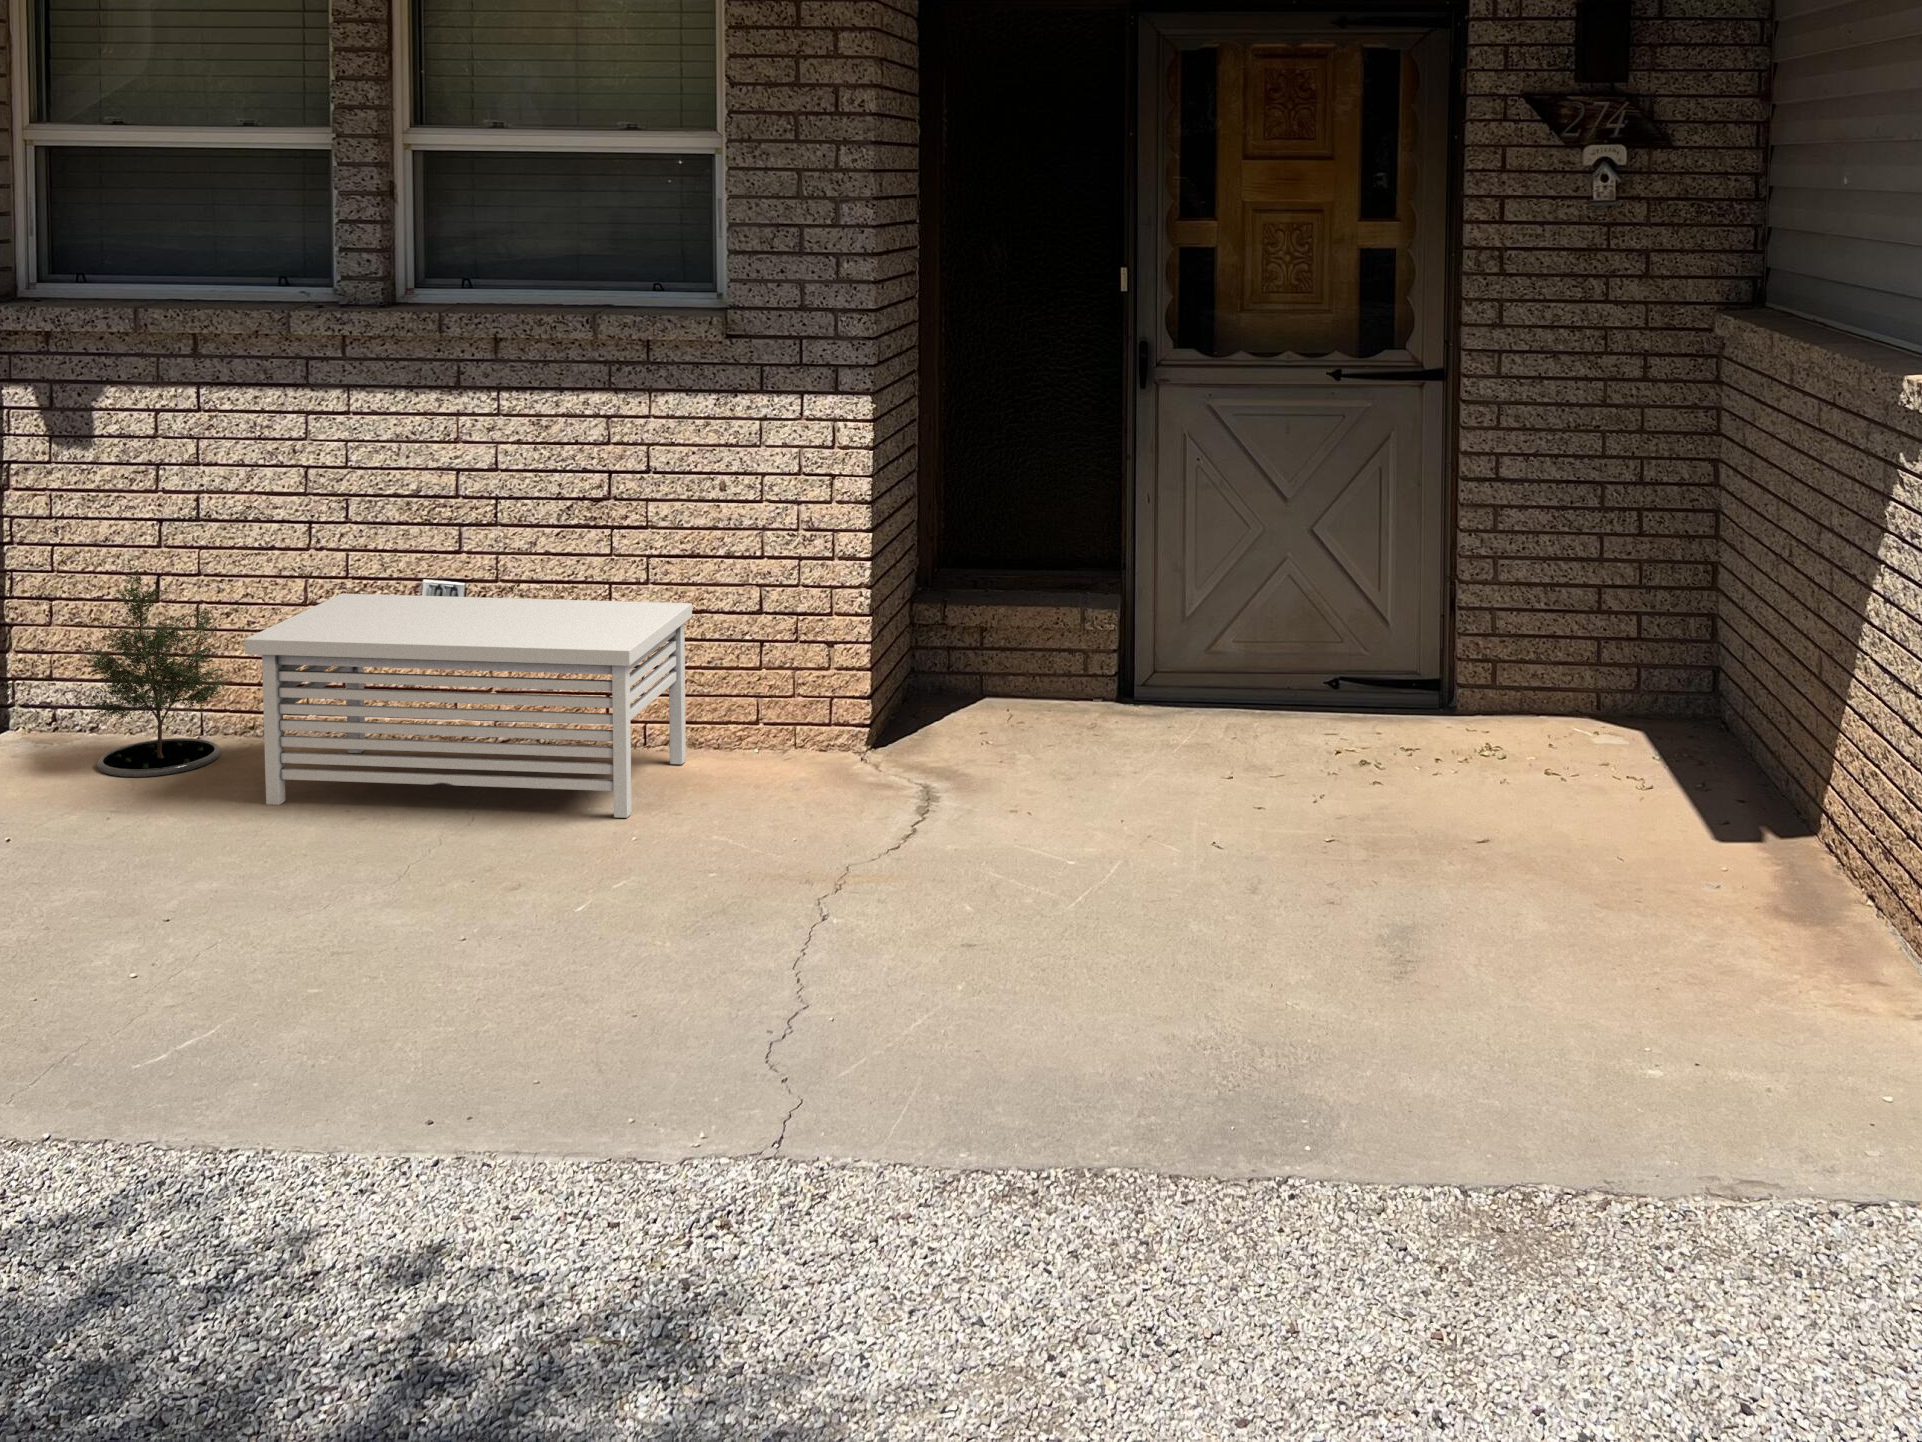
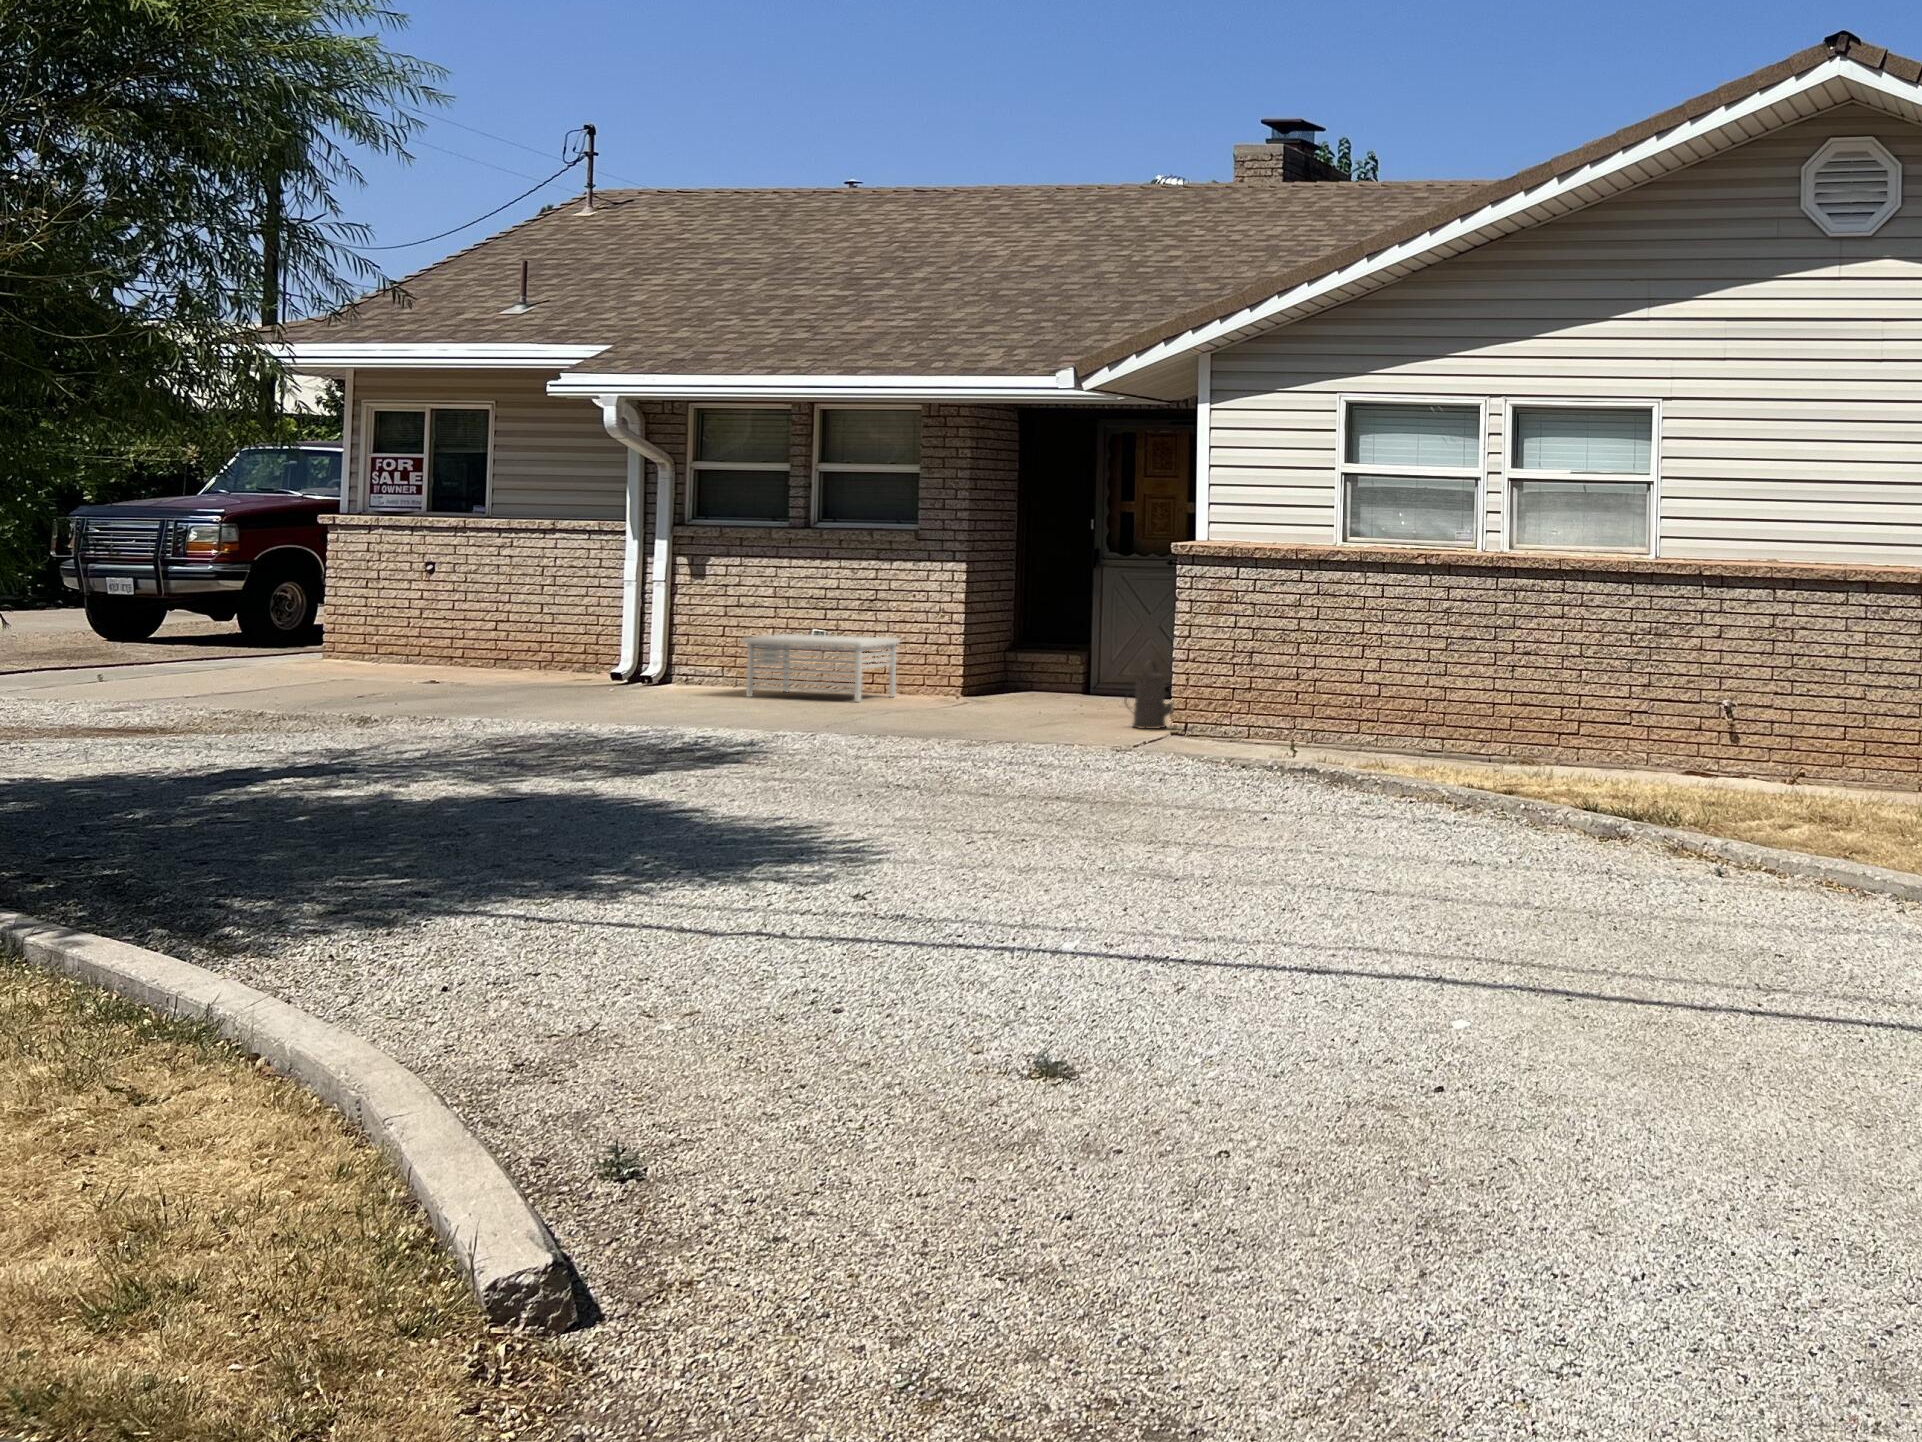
potted tree: present [82,566,228,777] -> none [693,619,745,692]
watering can: none [1633,751,1900,976] -> present [1125,661,1173,729]

